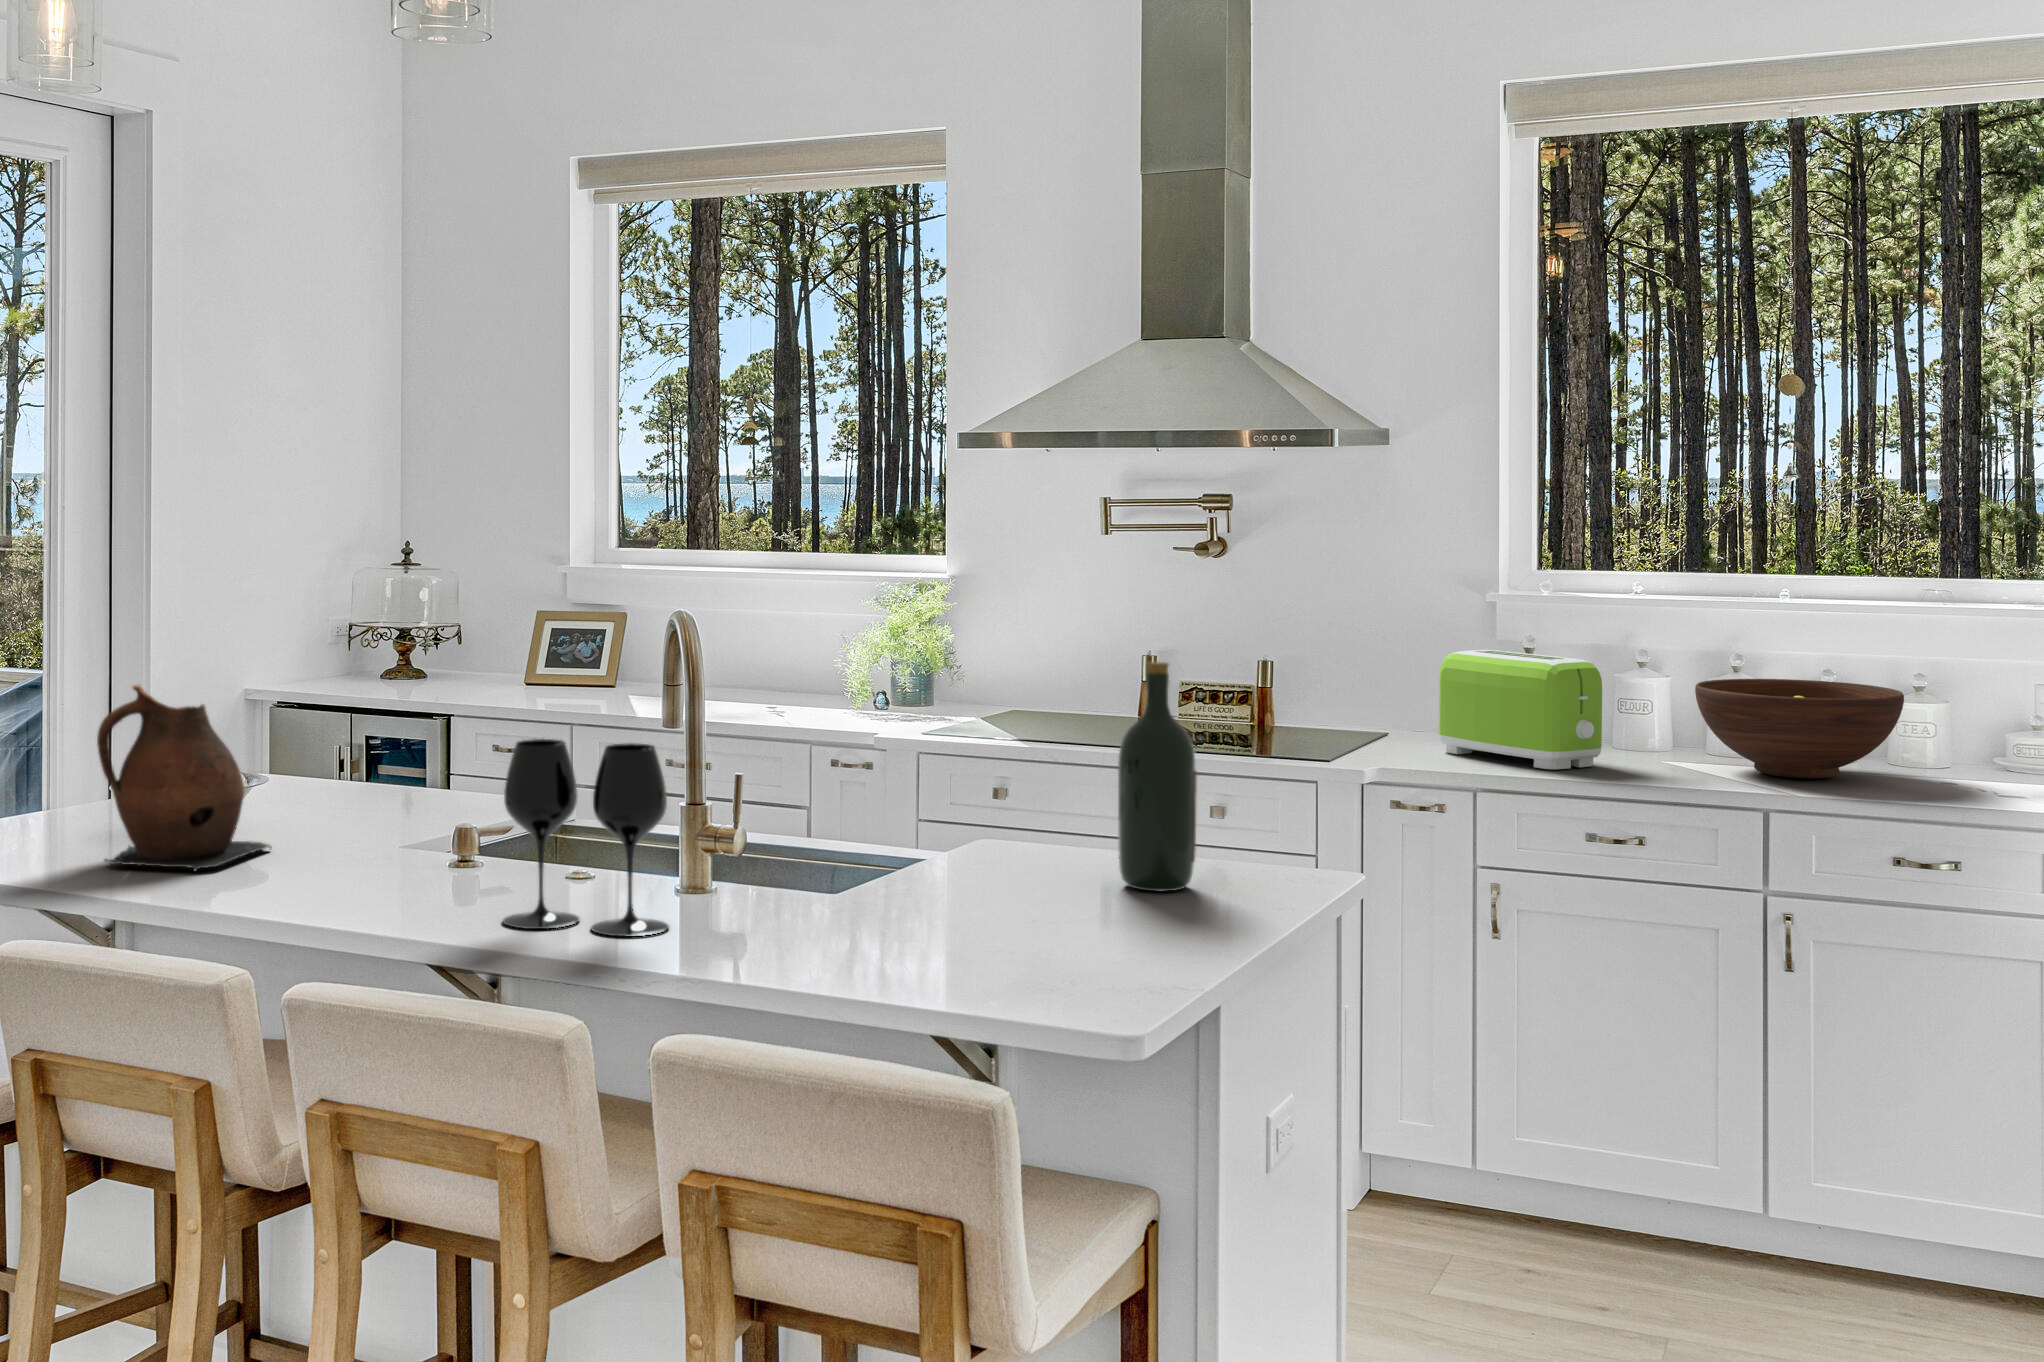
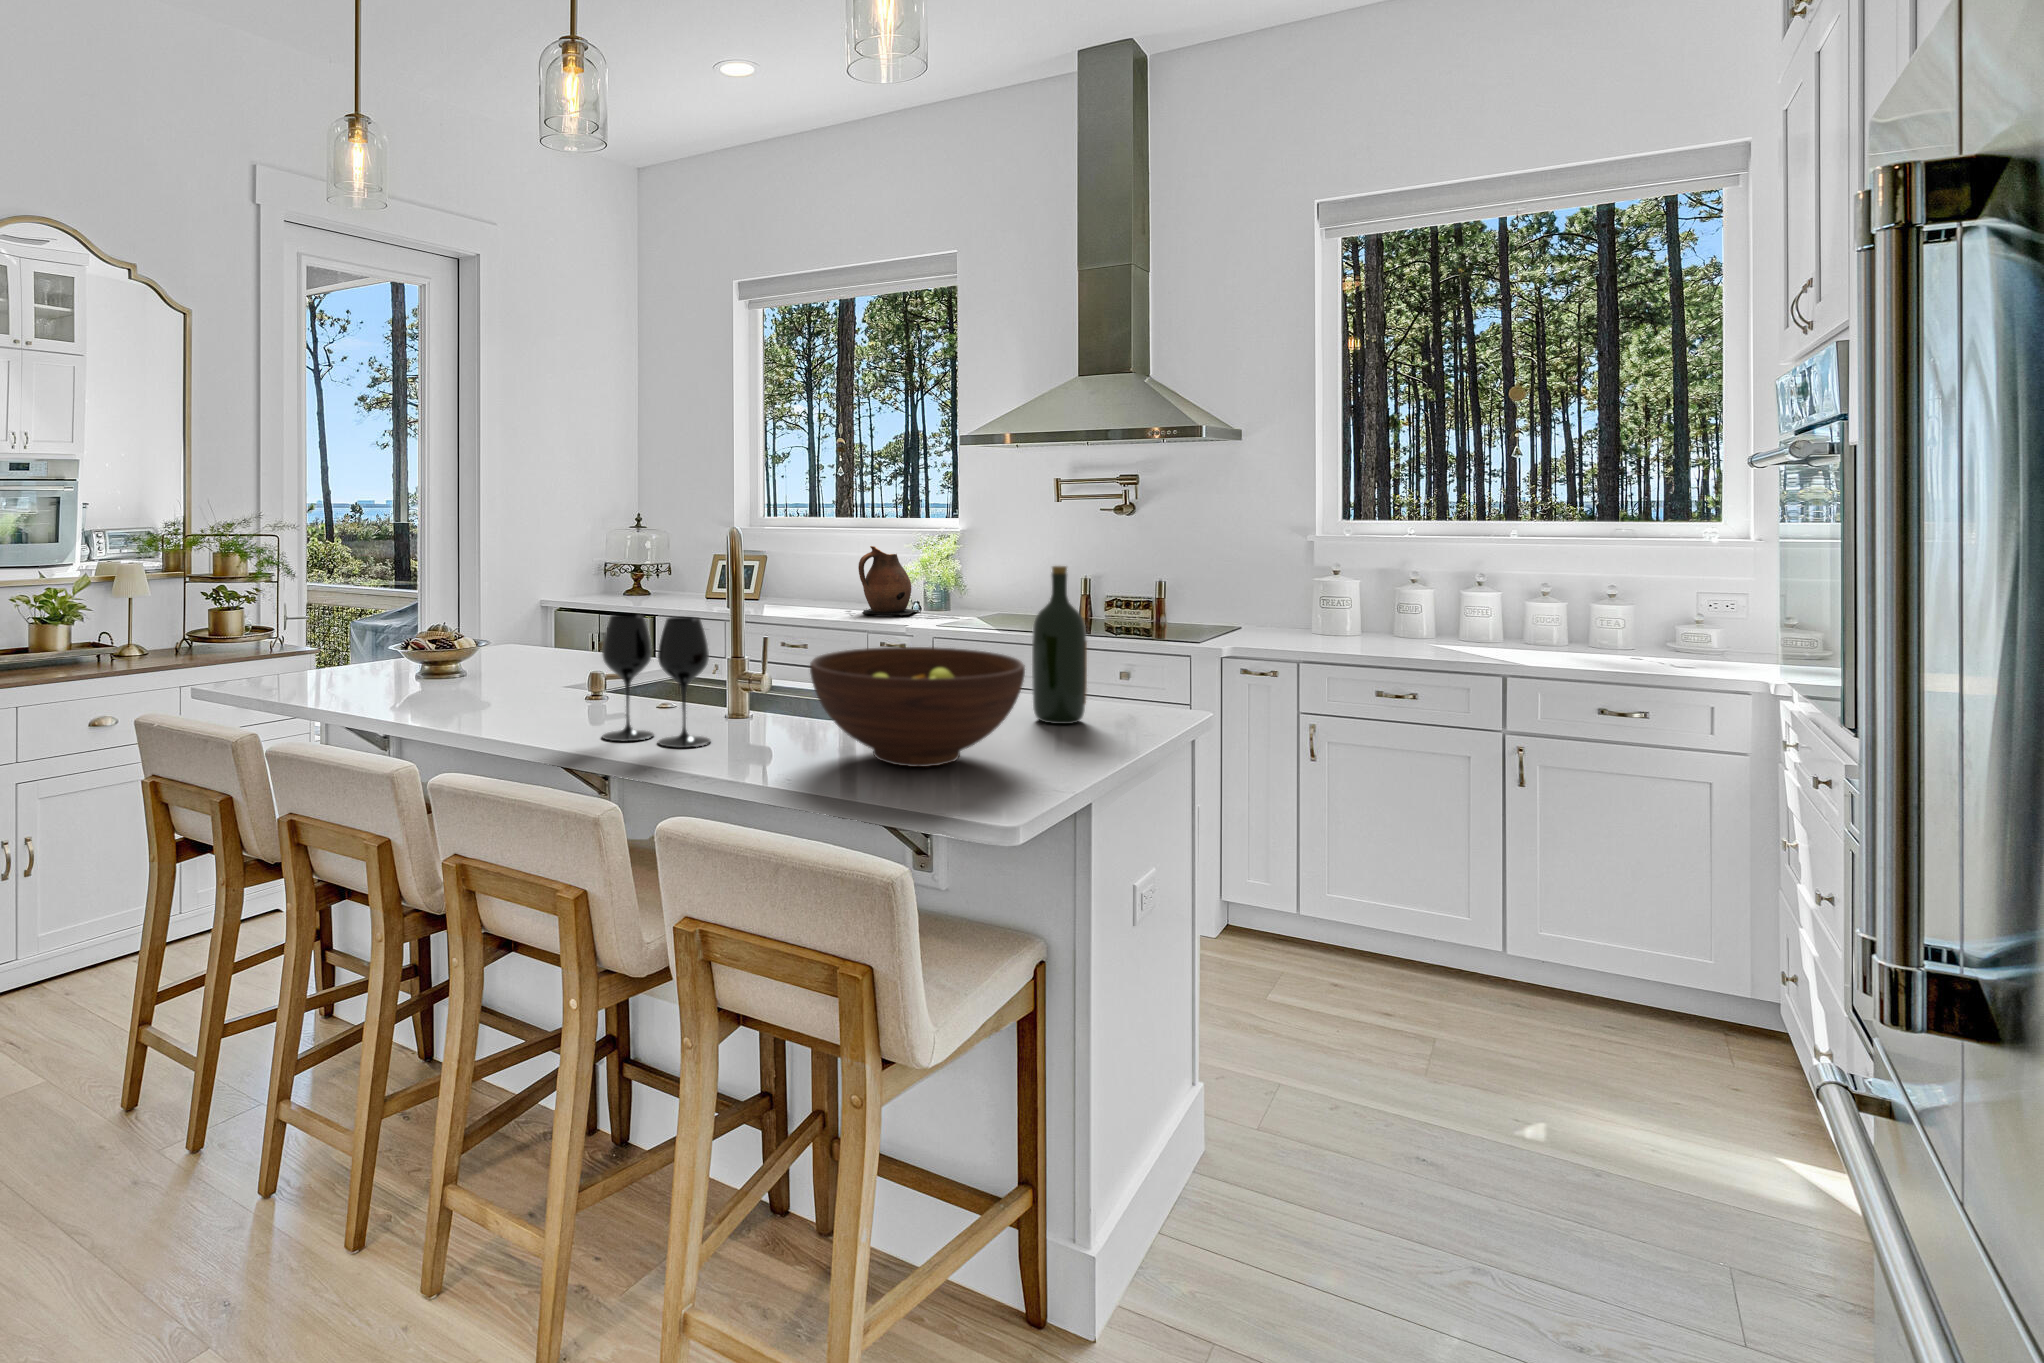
toaster: present [1439,650,1602,769] -> none [1274,572,1387,650]
fruit bowl: present [1695,679,1904,778] -> present [810,647,1025,767]
ceramic pitcher: present [97,685,271,871] -> present [858,546,919,616]

